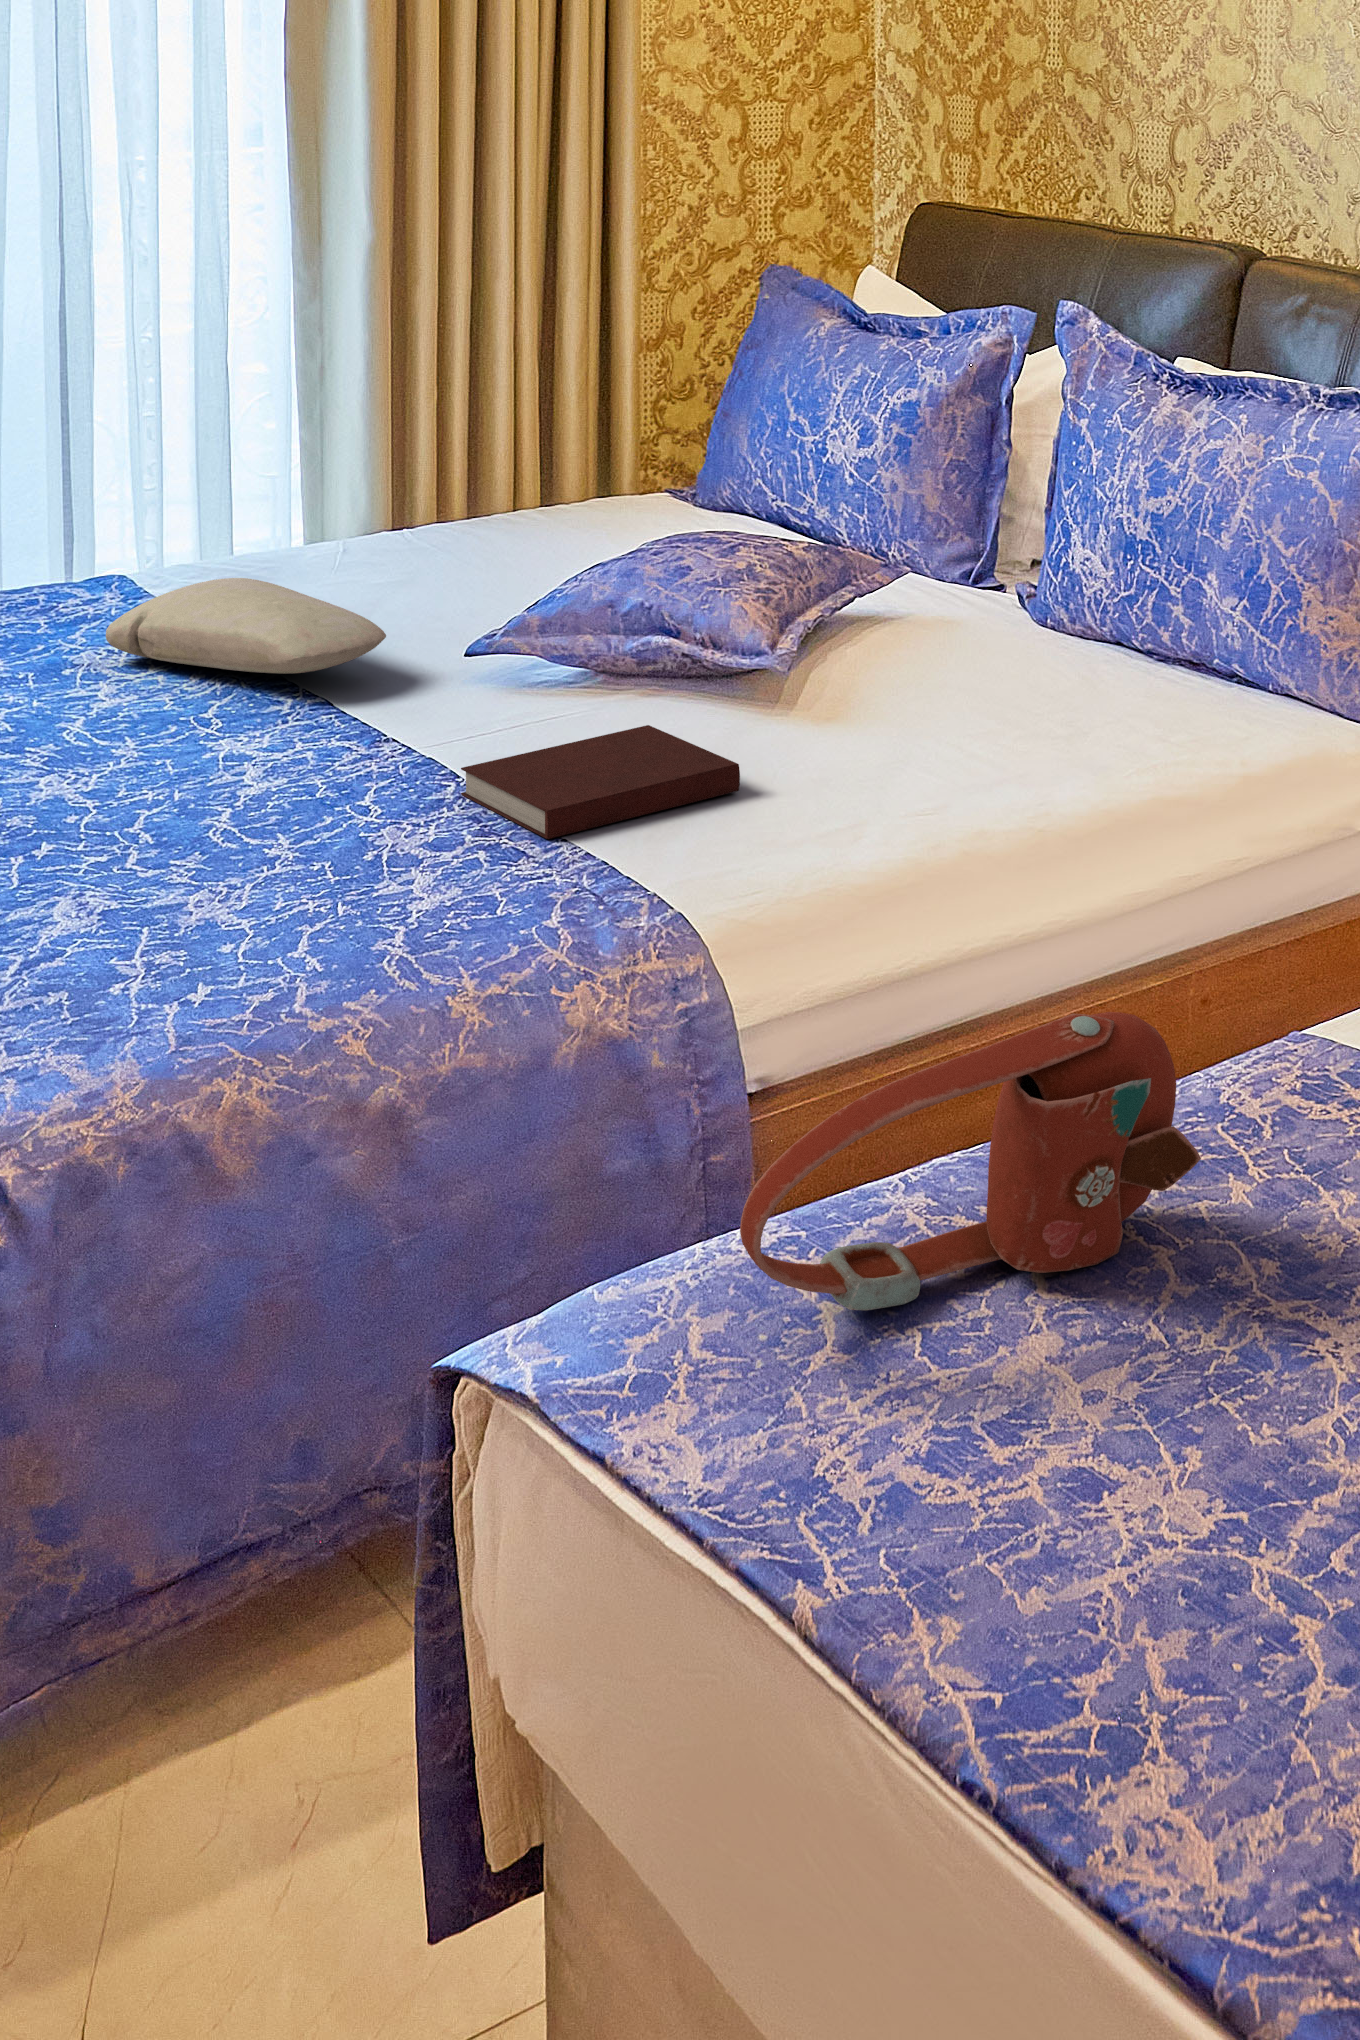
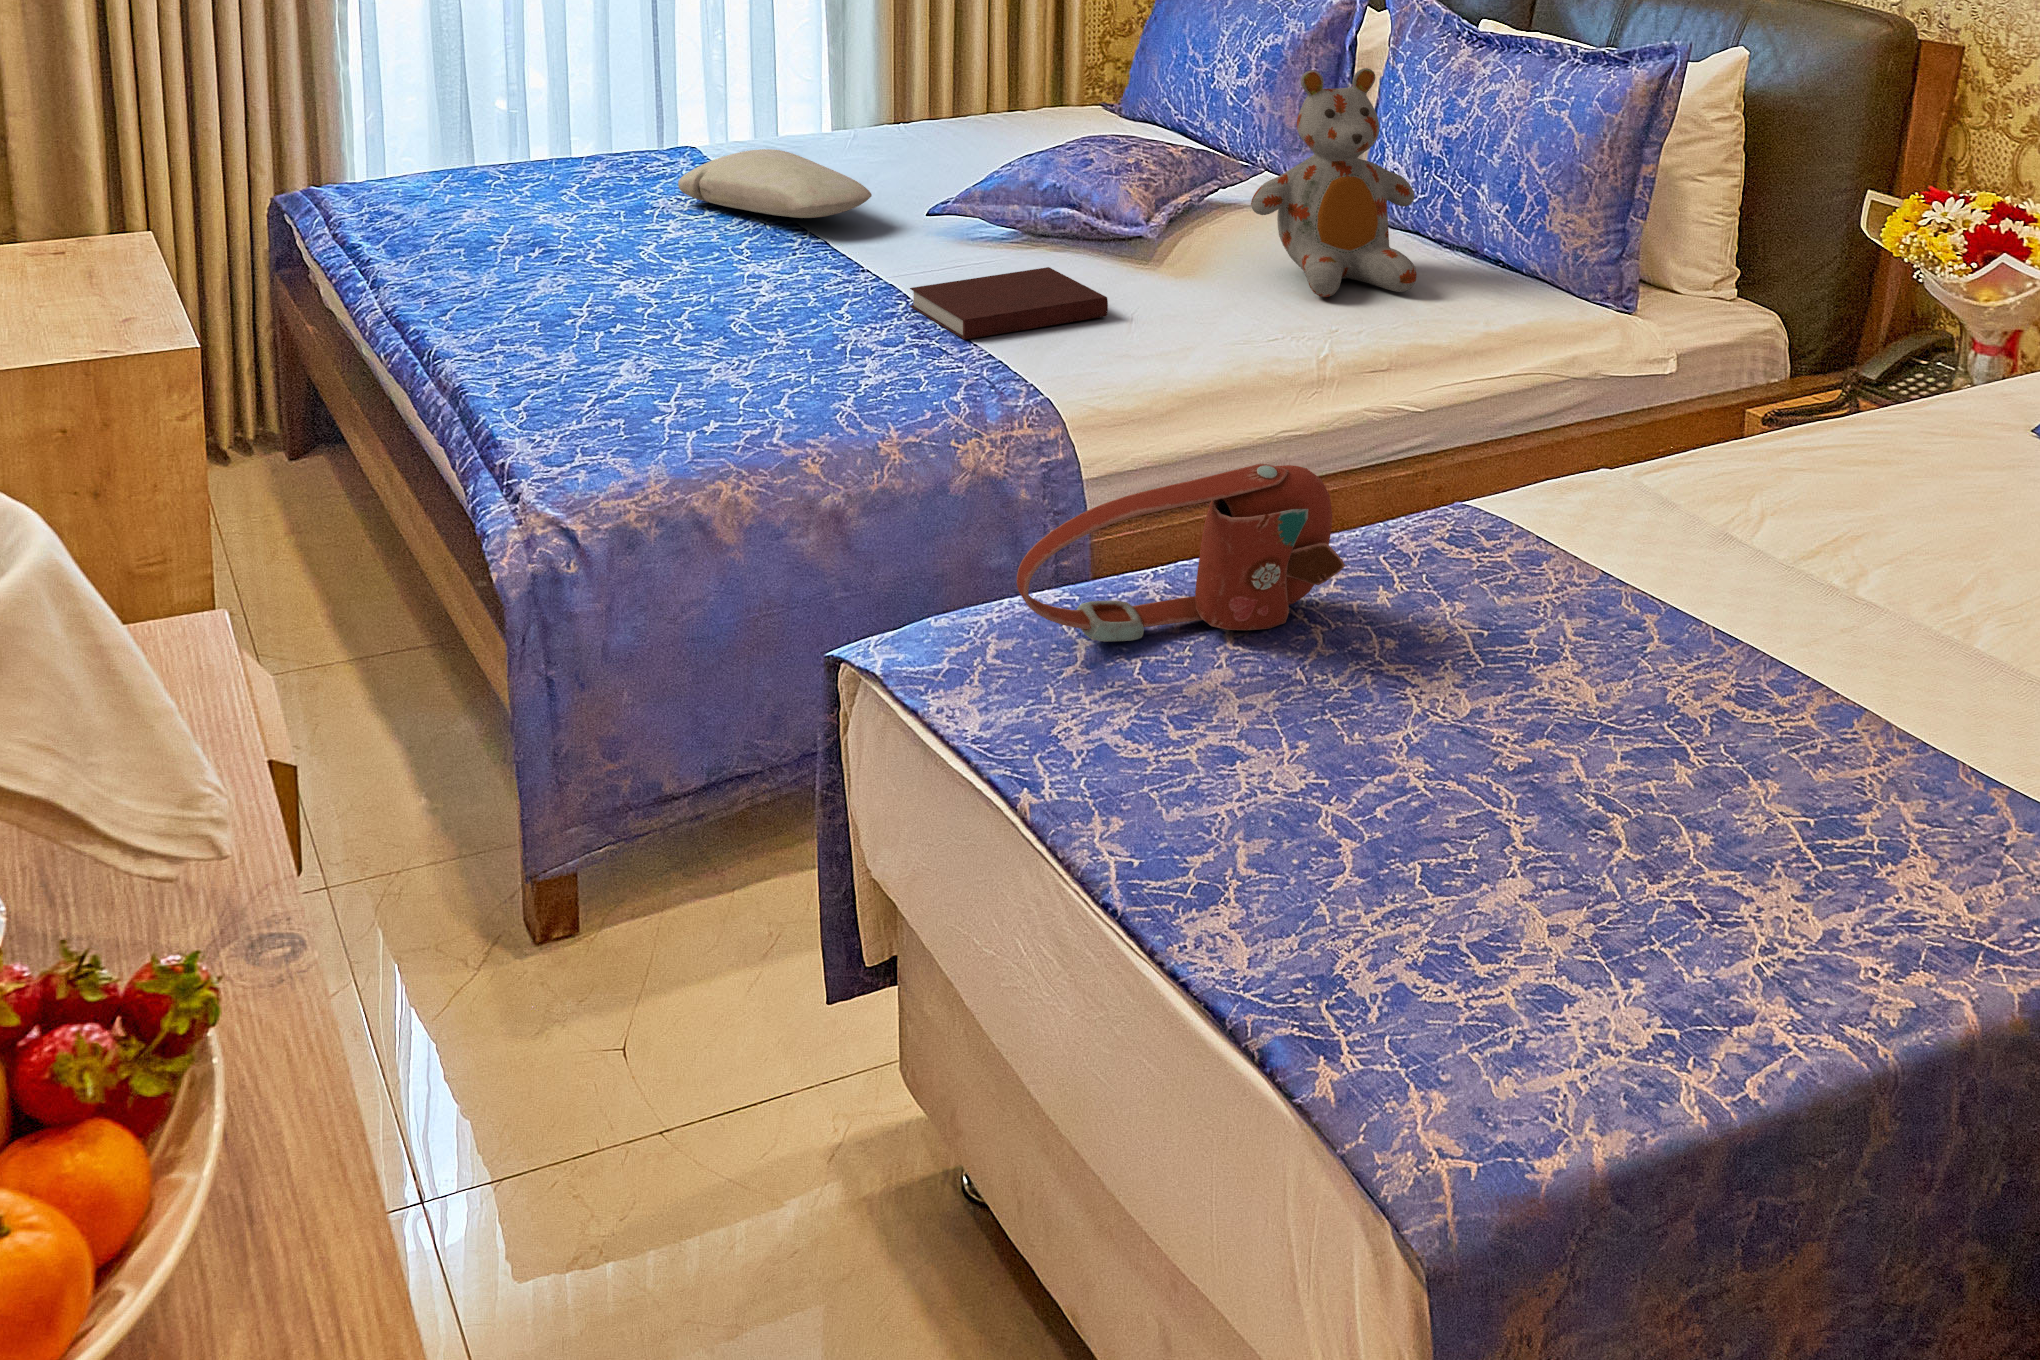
stuffed bear: none [916,429,1143,744] -> present [1251,68,1417,297]

